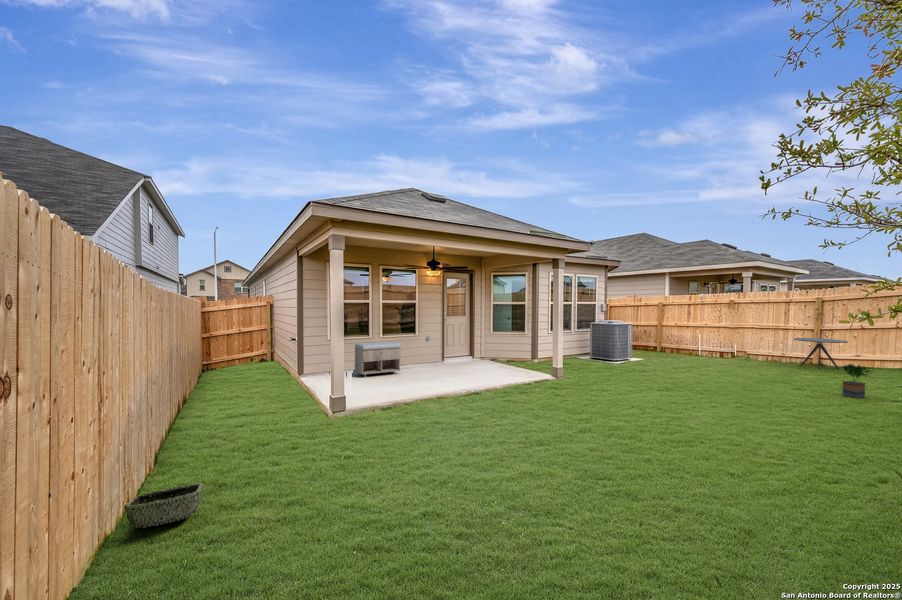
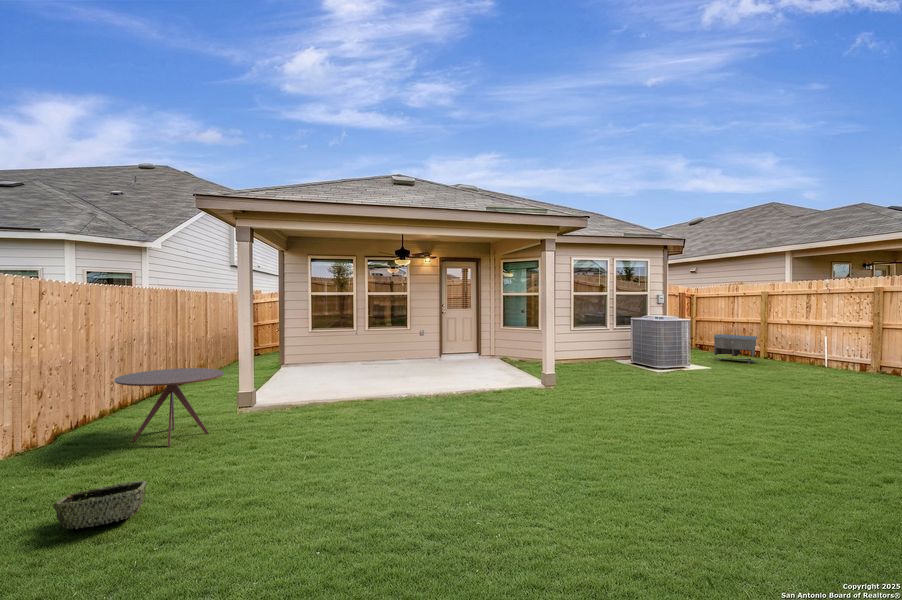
round table: present [794,338,848,369] -> present [115,368,224,447]
storage bench: present [355,342,401,377] -> present [714,334,757,363]
potted tree: present [842,364,870,398] -> none [845,364,875,400]

